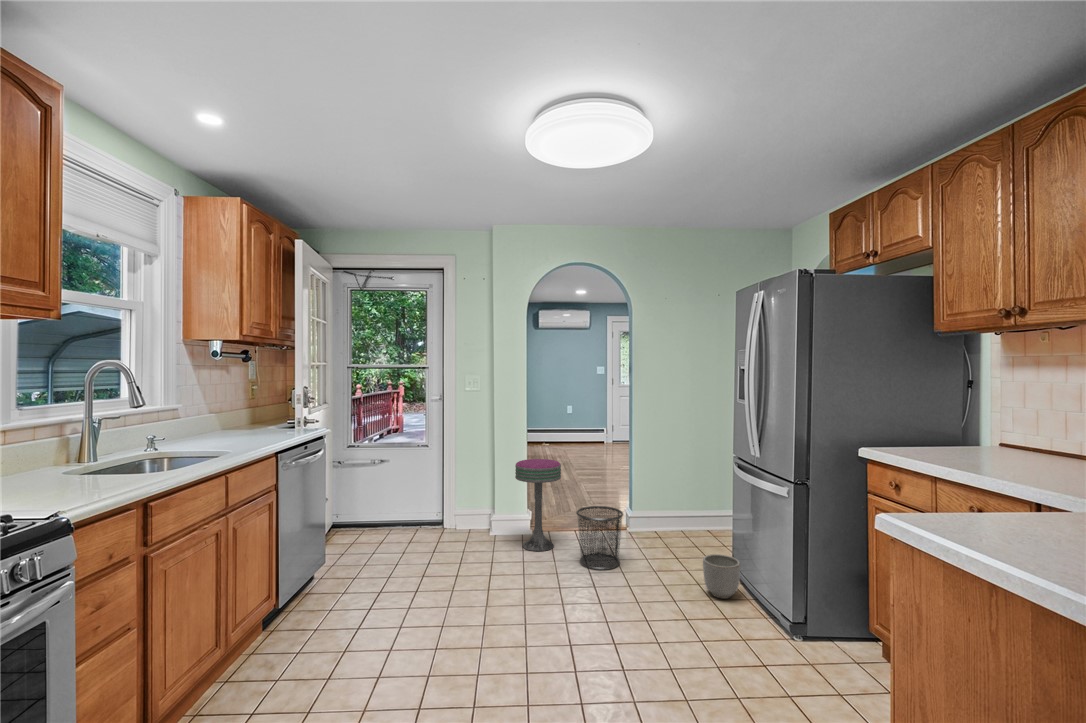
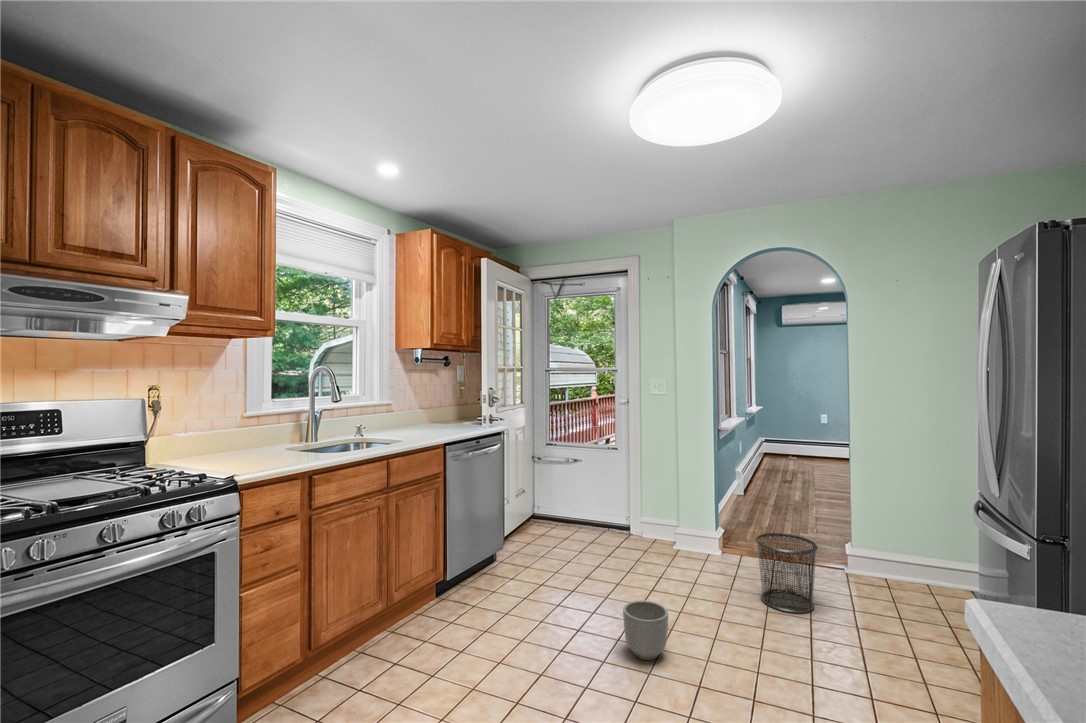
bar stool: present [515,459,561,551] -> none [692,471,746,575]
planter: present [703,554,740,599] -> present [623,600,669,660]

